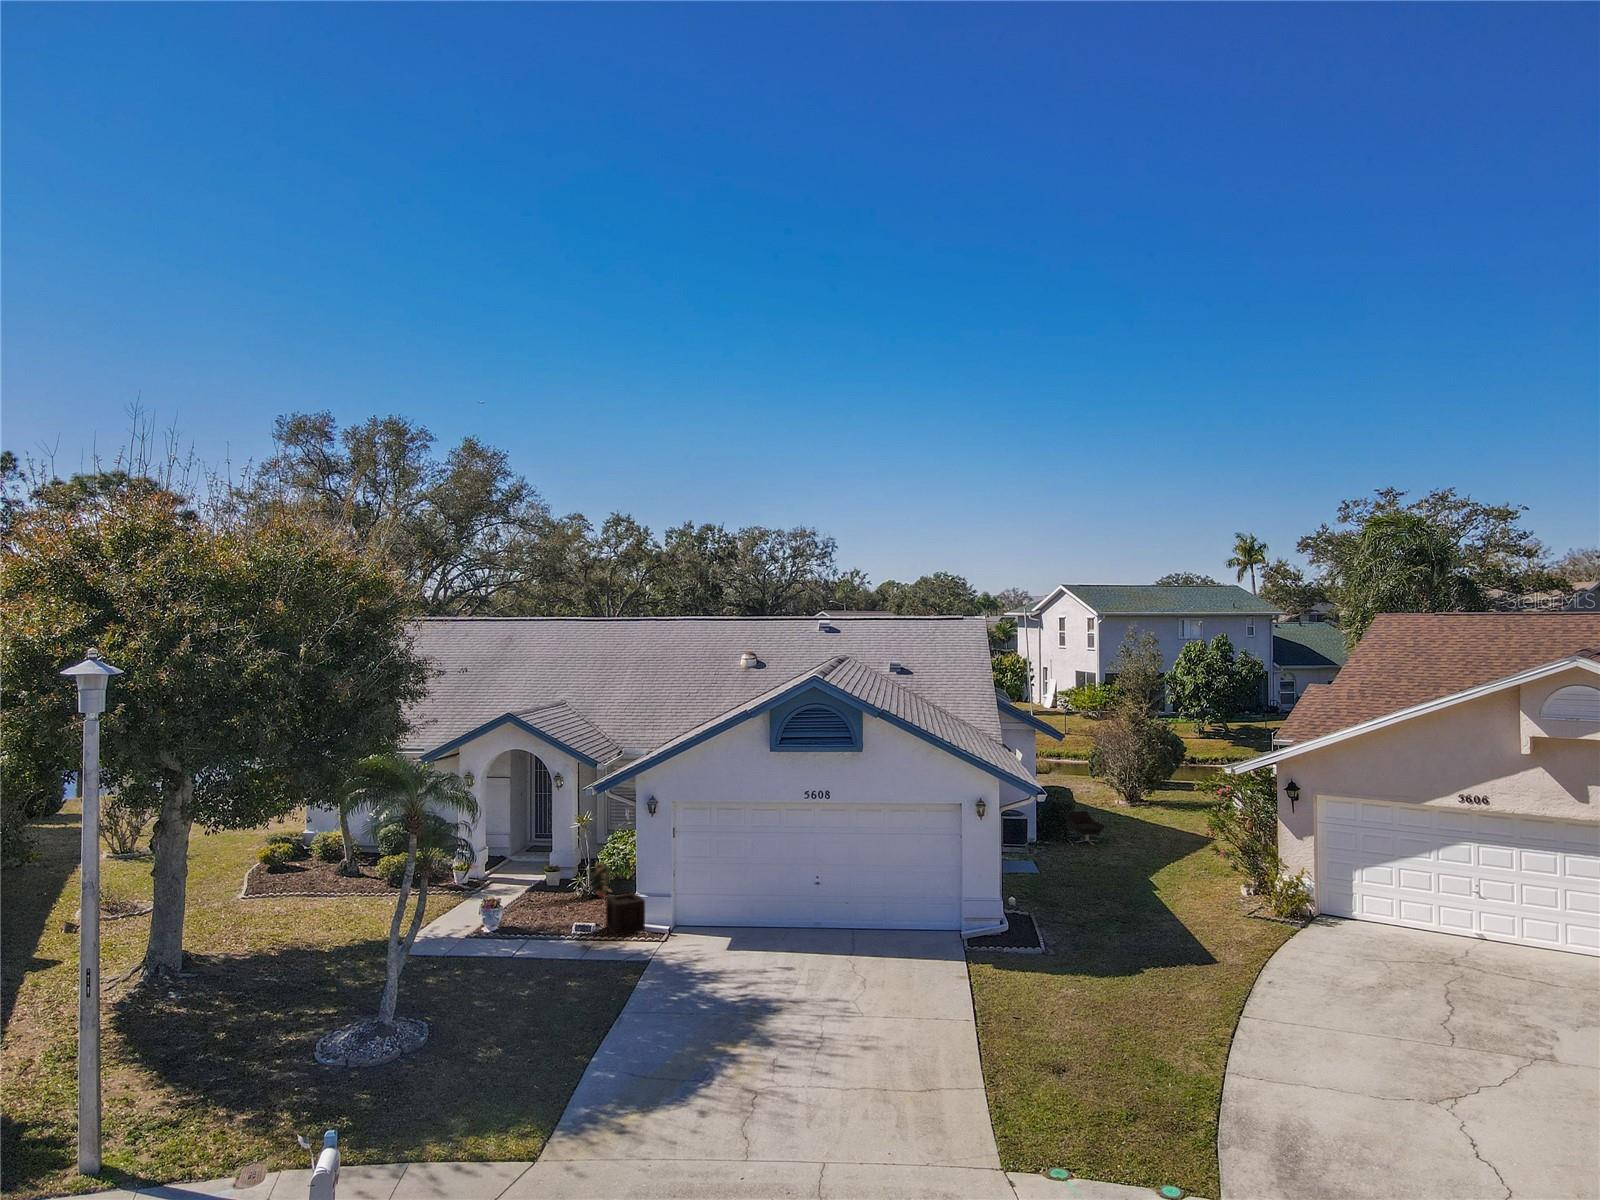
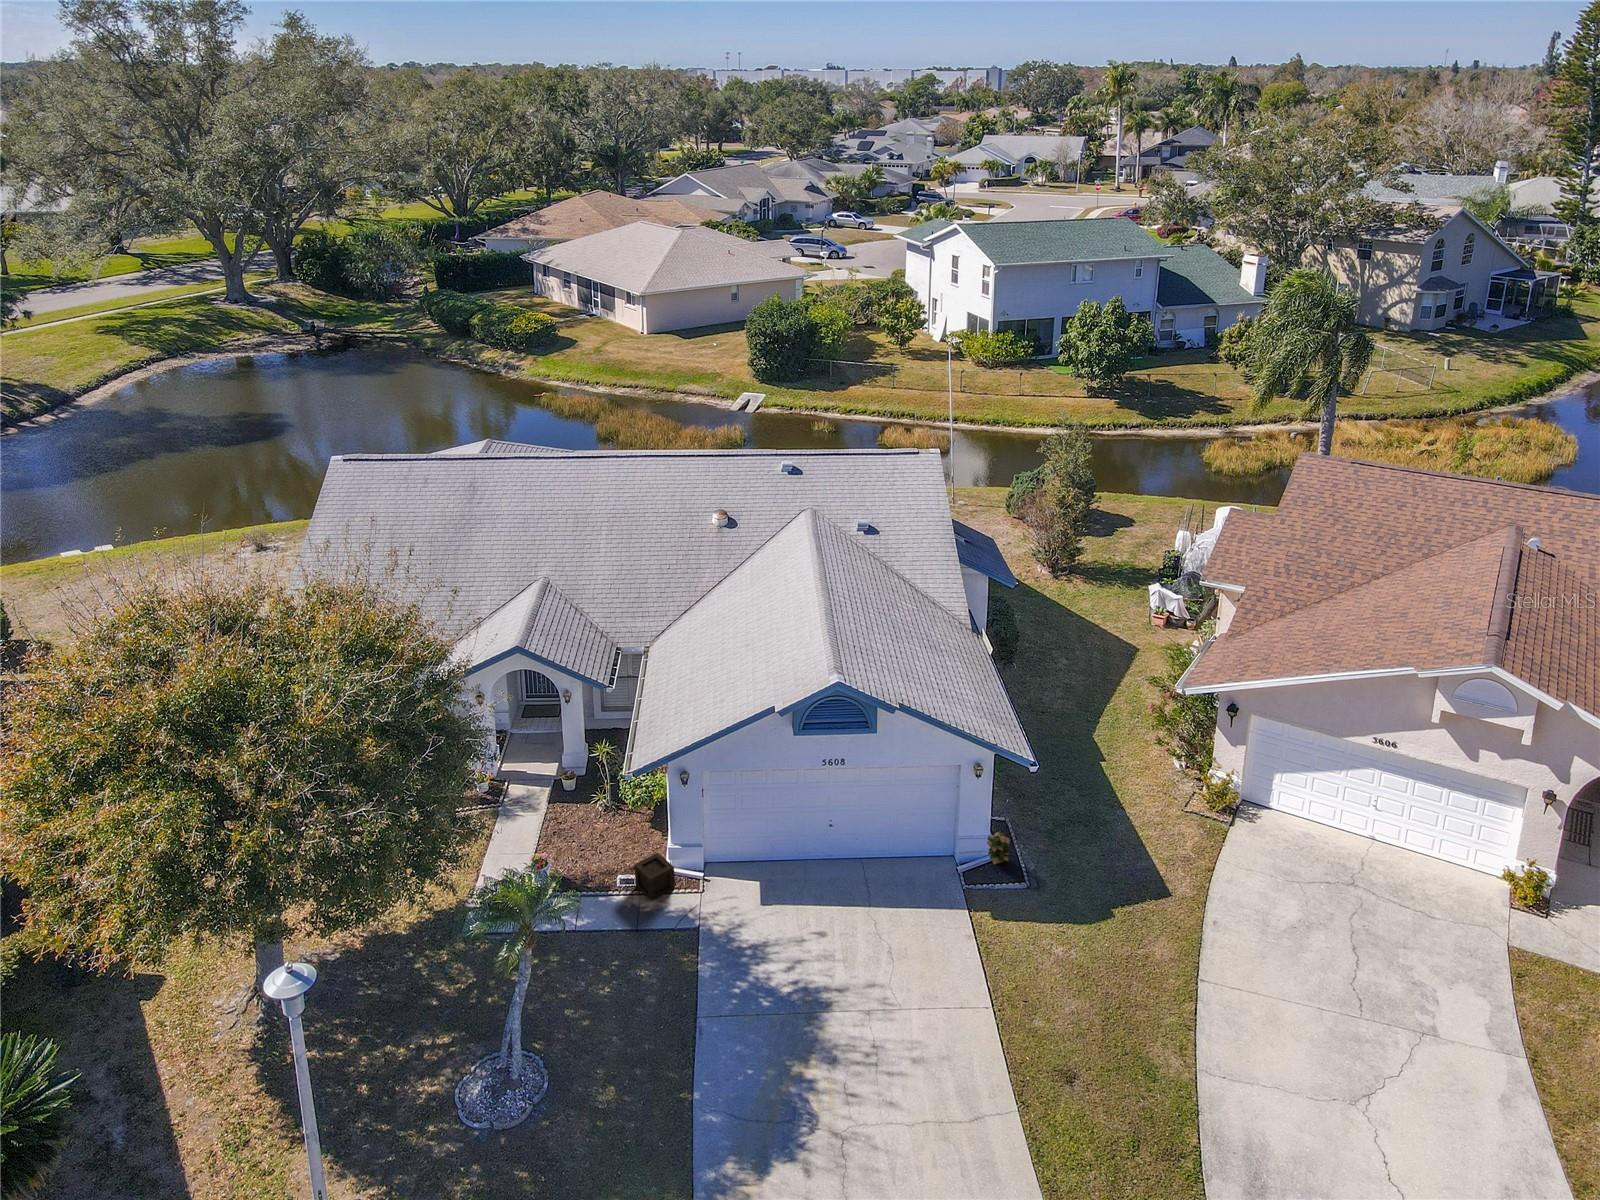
lounge chair: present [1067,811,1105,845] -> none [1009,634,1044,672]
decorative plant: present [593,863,611,897] -> present [987,832,1010,864]

